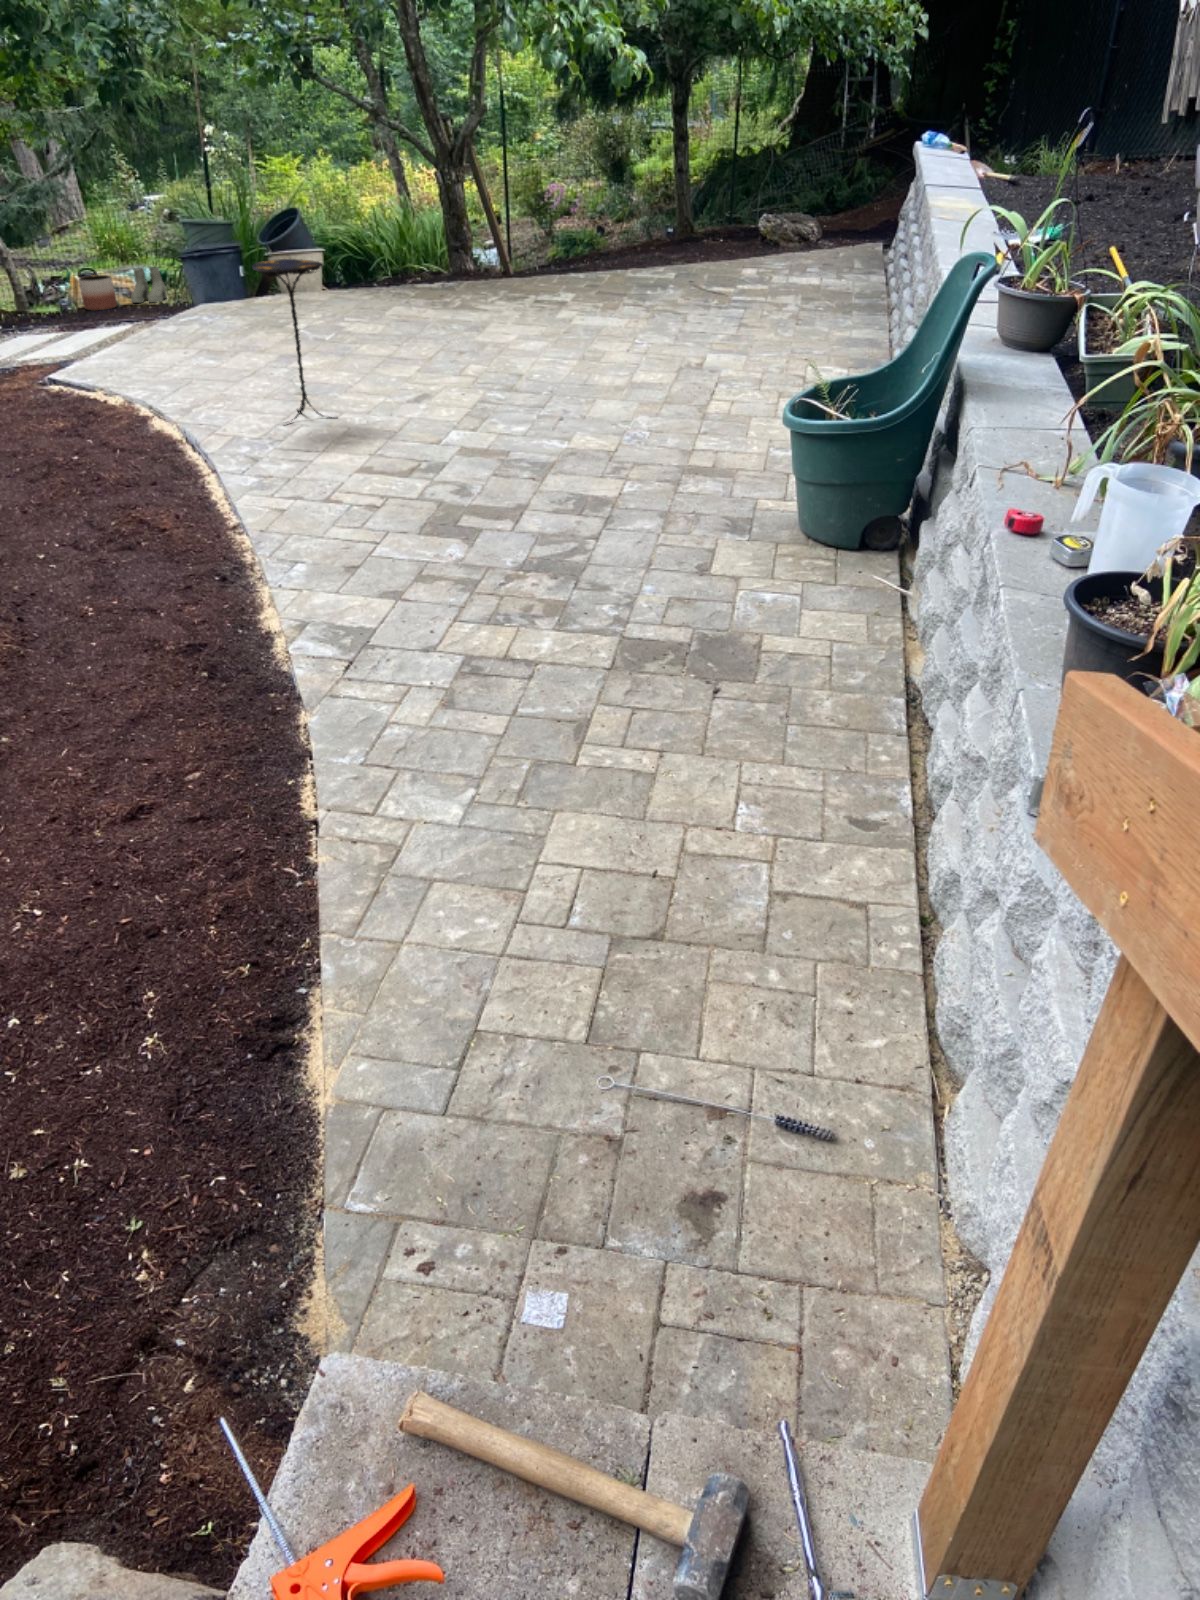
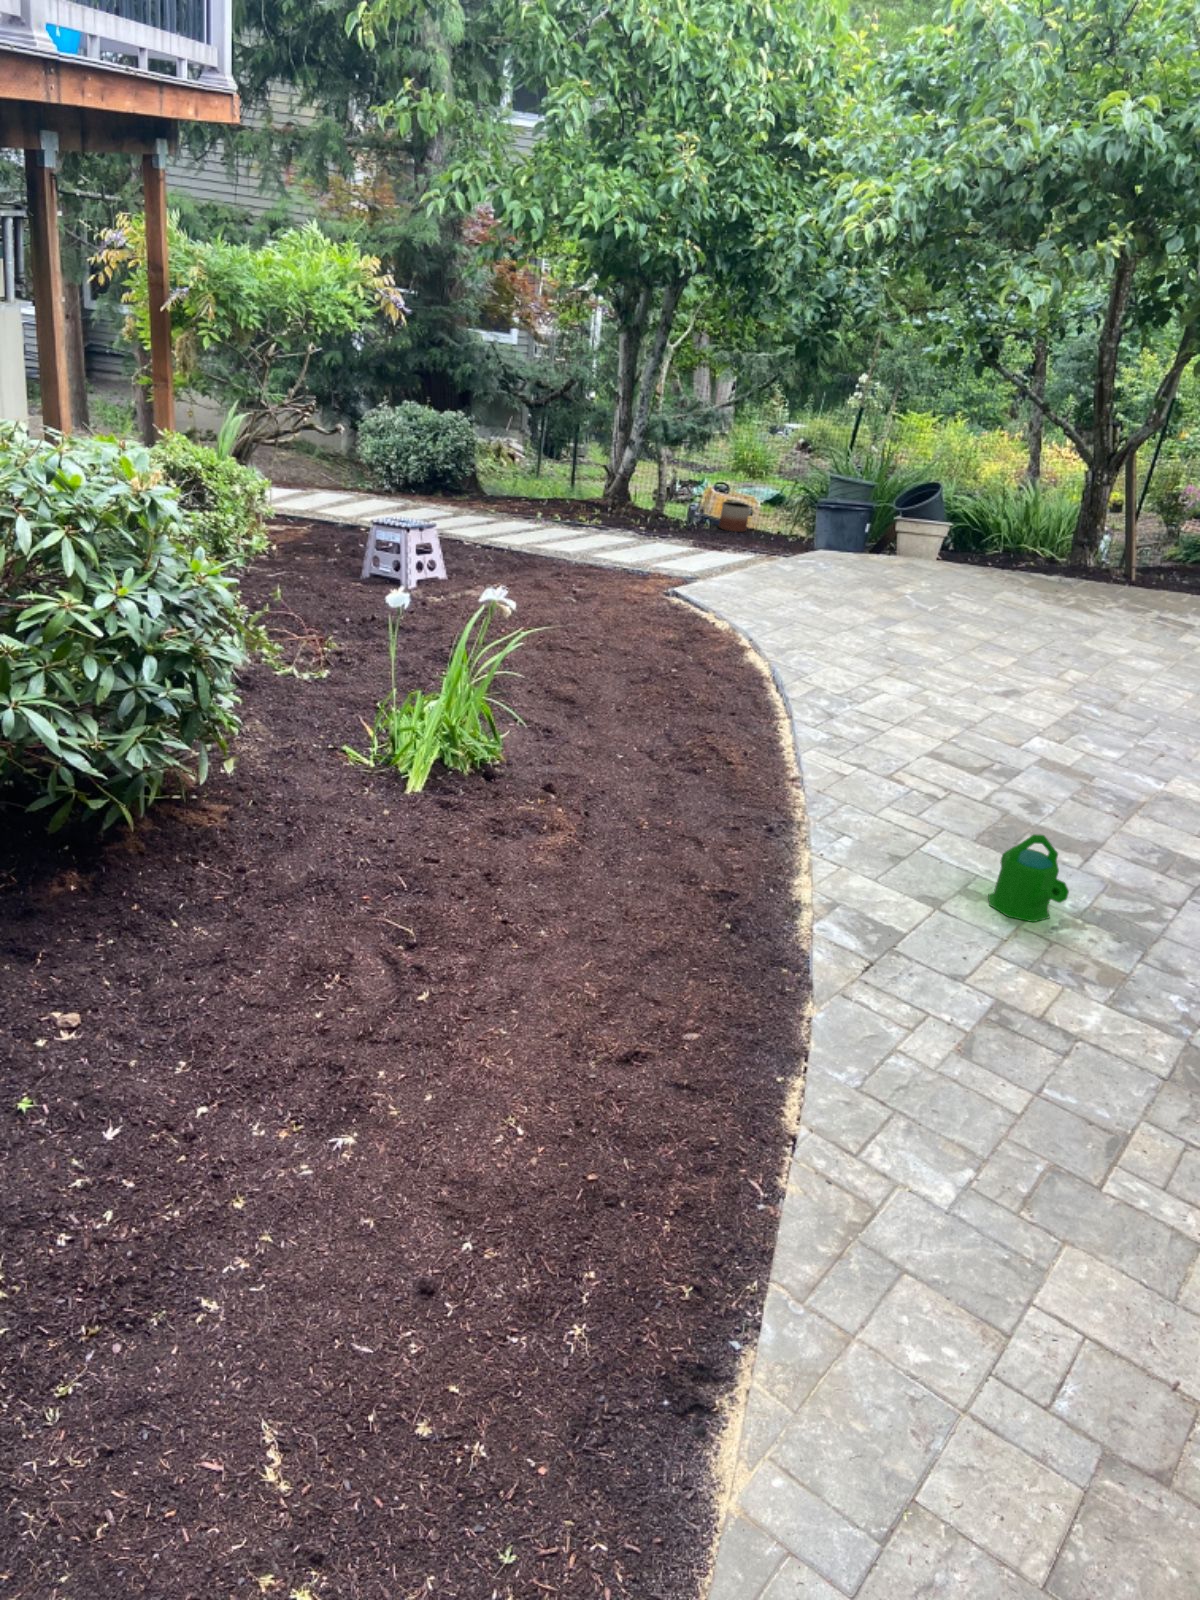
side table: present [252,259,332,420] -> none [864,543,953,695]
boots: present [131,267,167,303] -> none [759,503,792,536]
watering can: none [444,495,509,583] -> present [988,834,1069,922]

